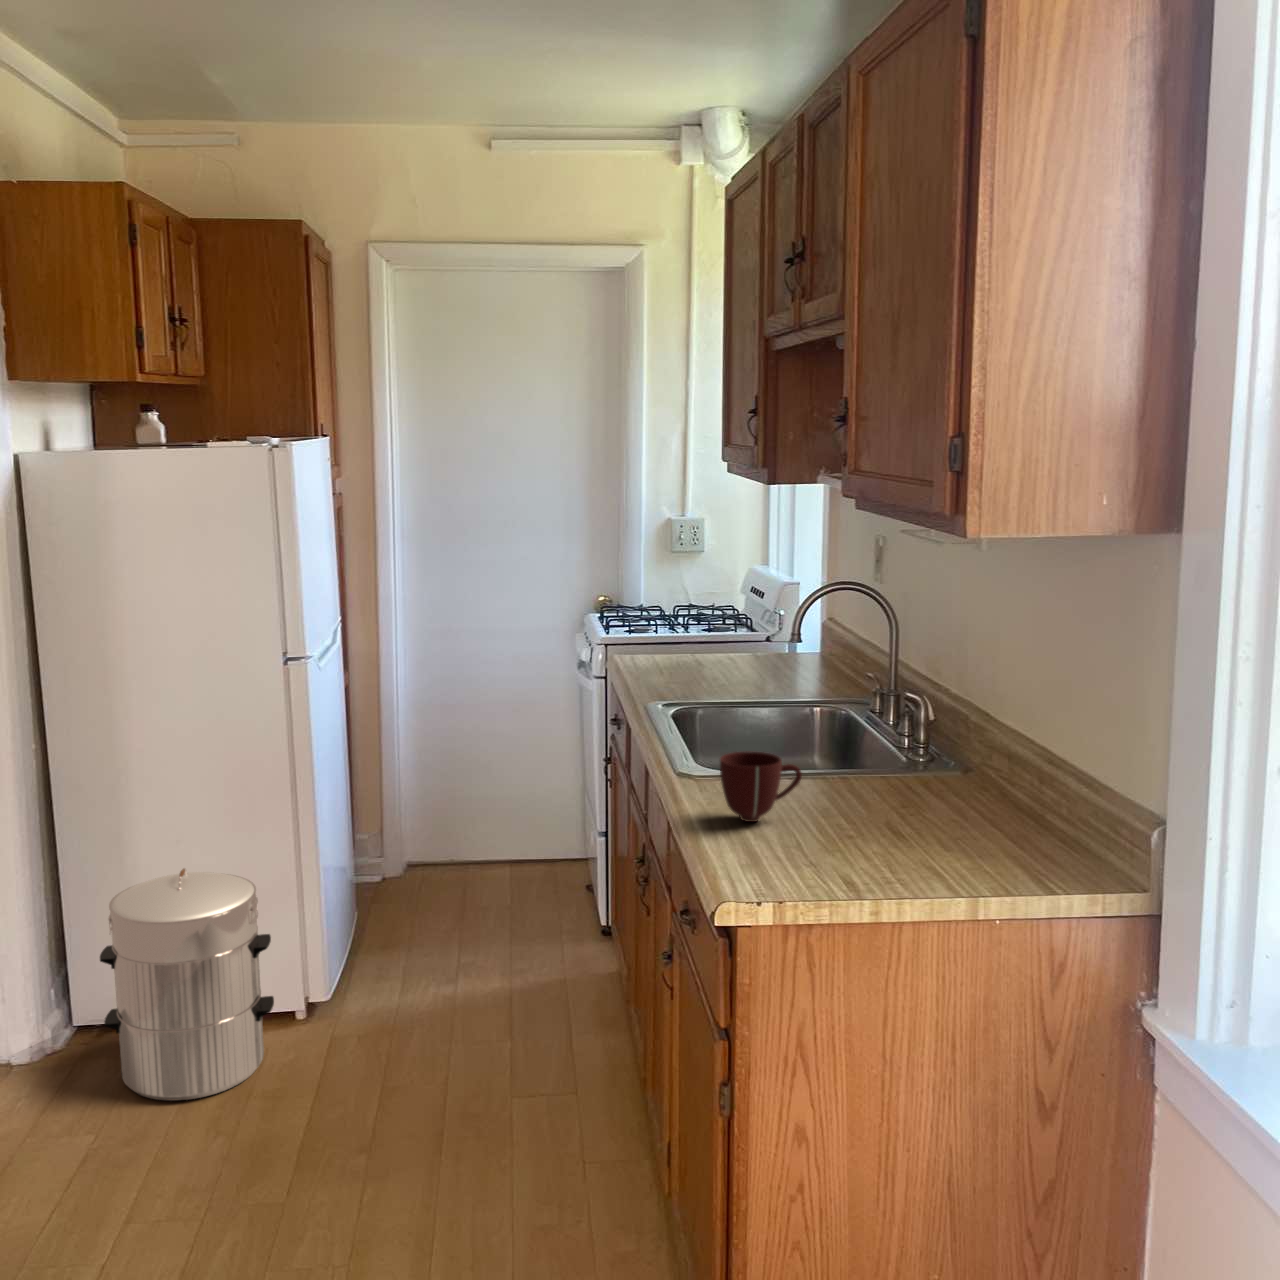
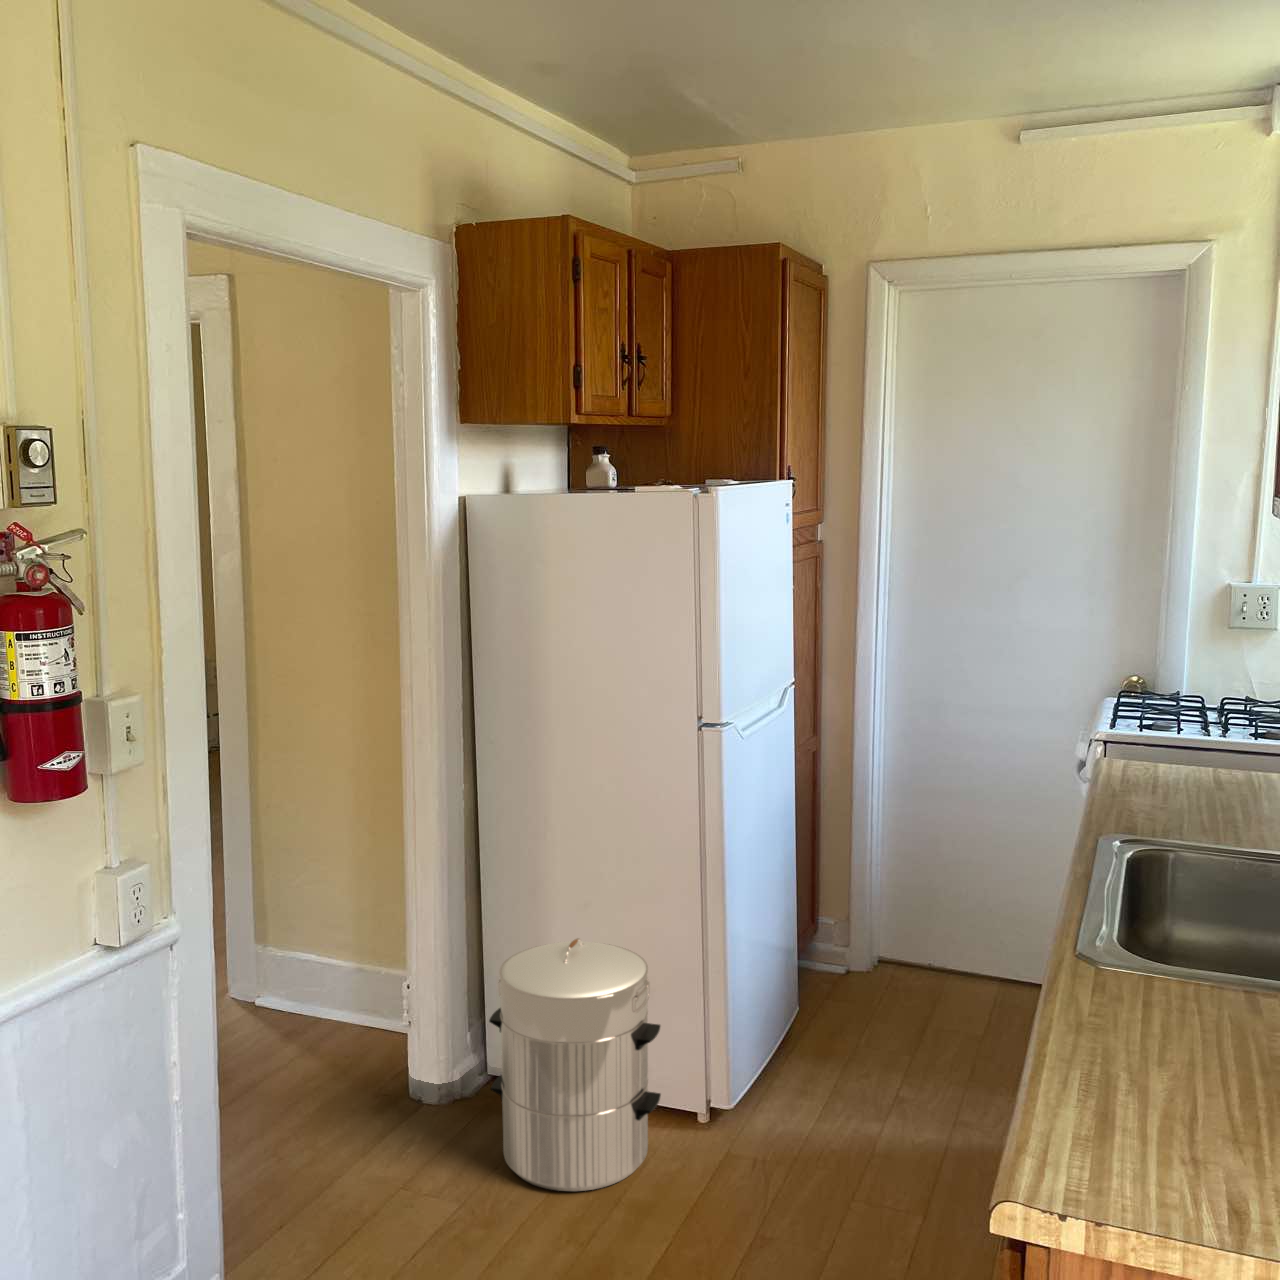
mug: present [720,751,802,822] -> none [1092,940,1226,1052]

